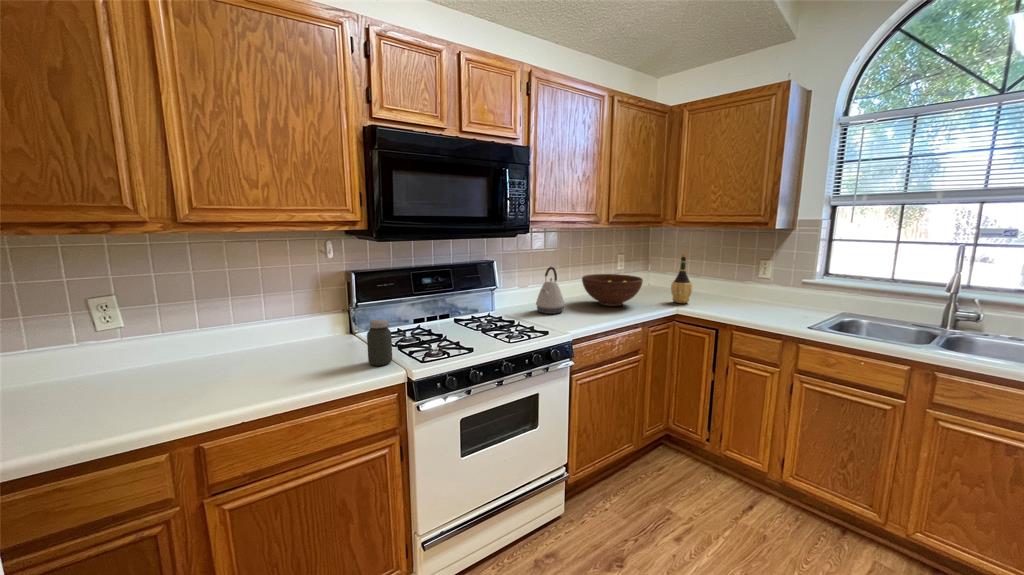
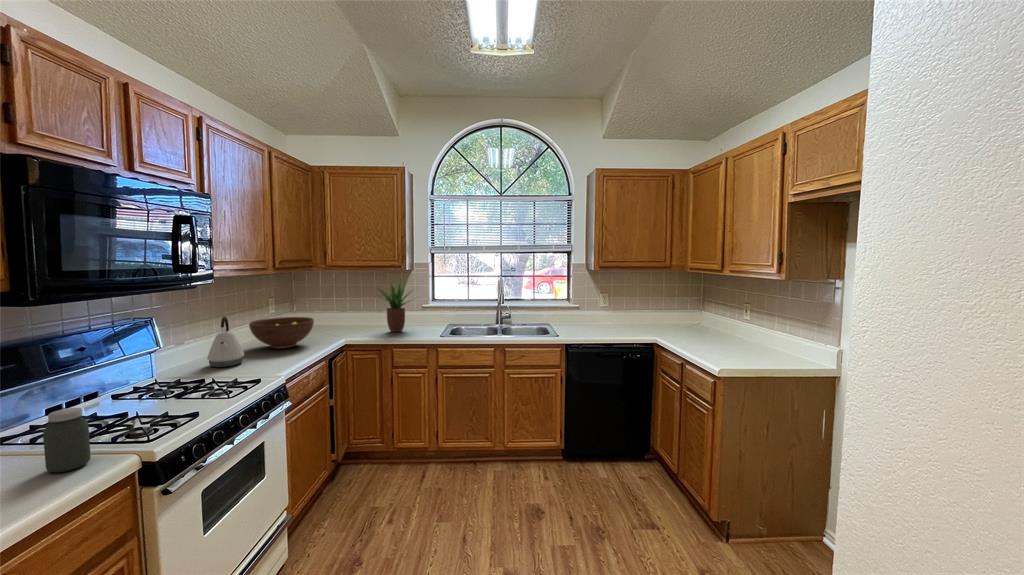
potted plant: none [725,238,792,311] -> present [379,279,411,332]
wine bottle: present [671,254,692,303] -> none [333,293,351,335]

